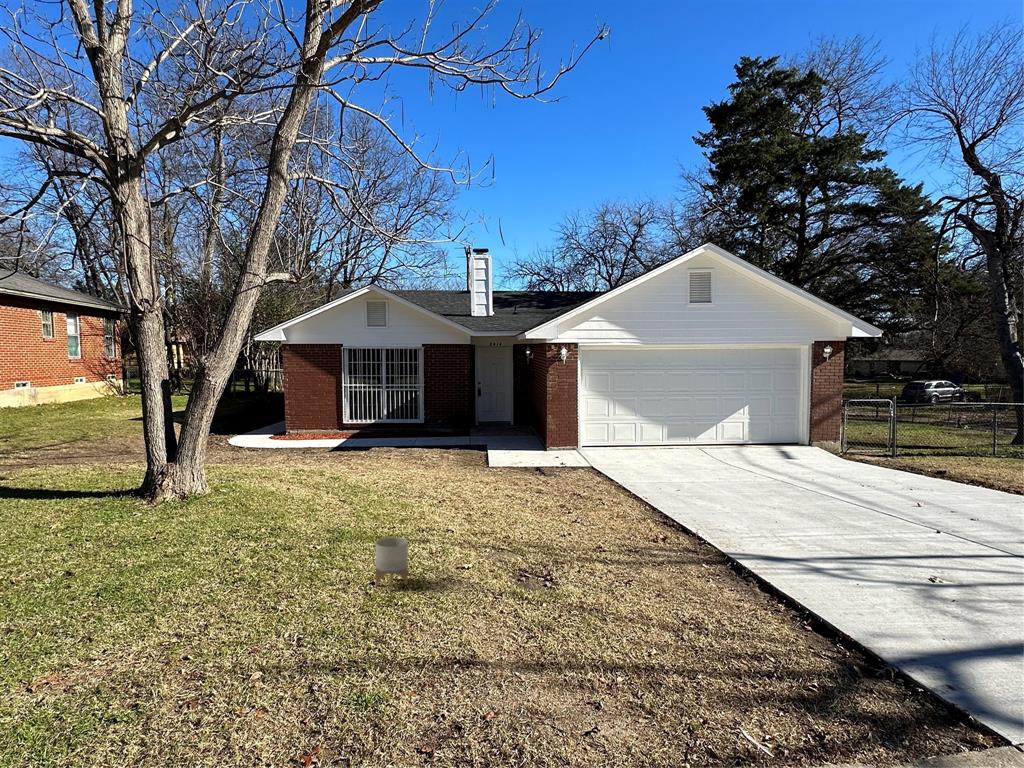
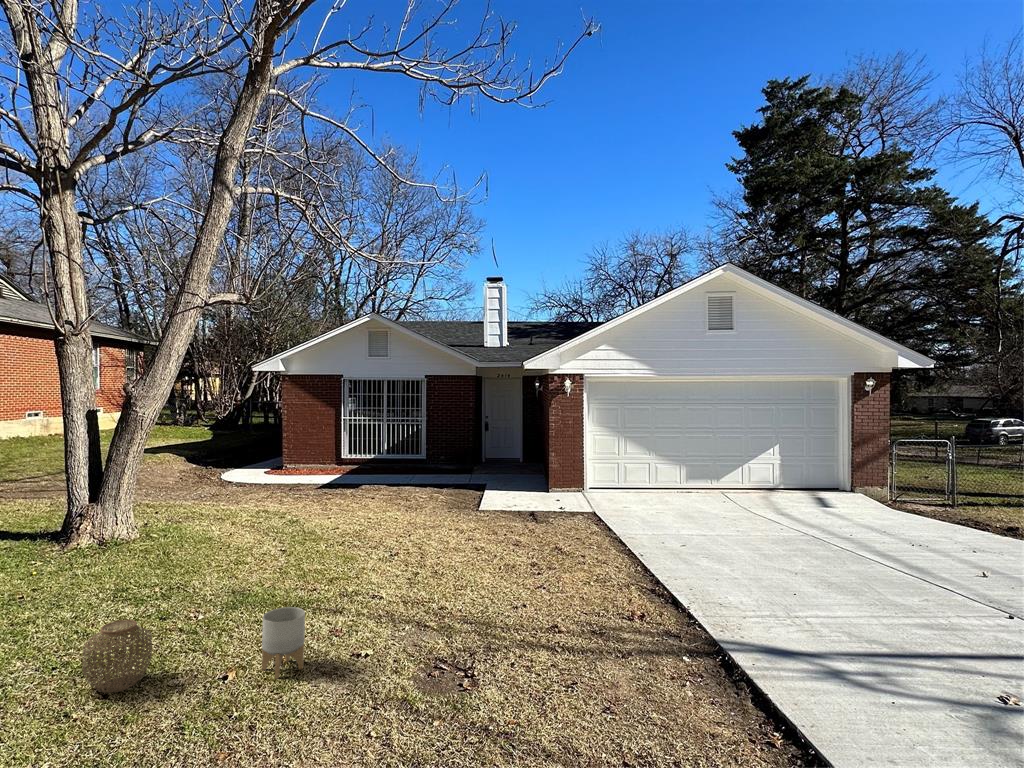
woven basket: none [241,548,291,604] -> present [82,620,152,693]

